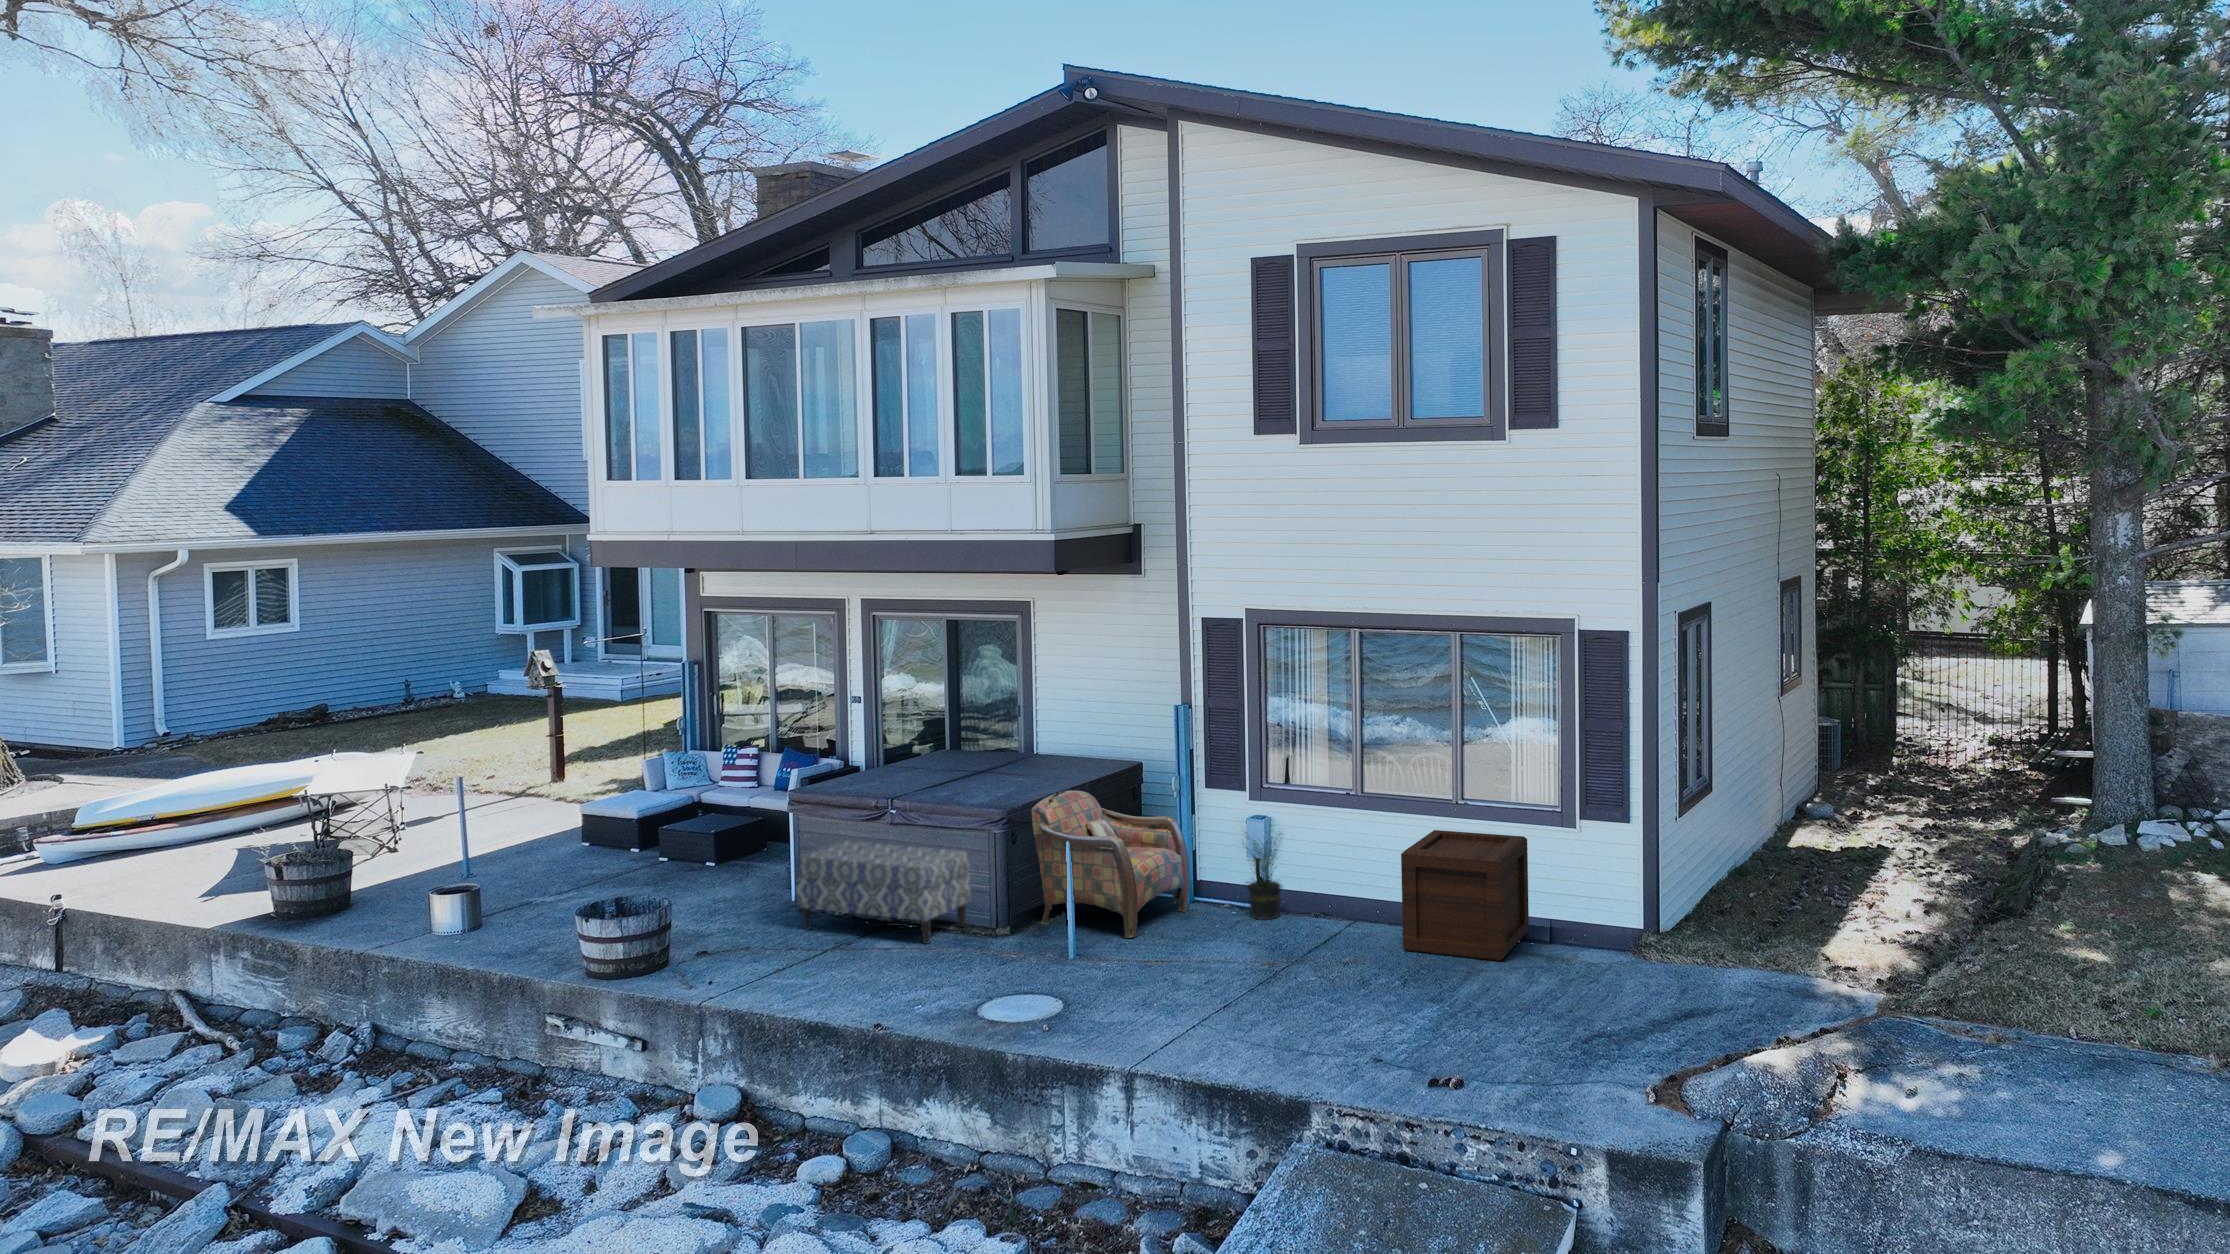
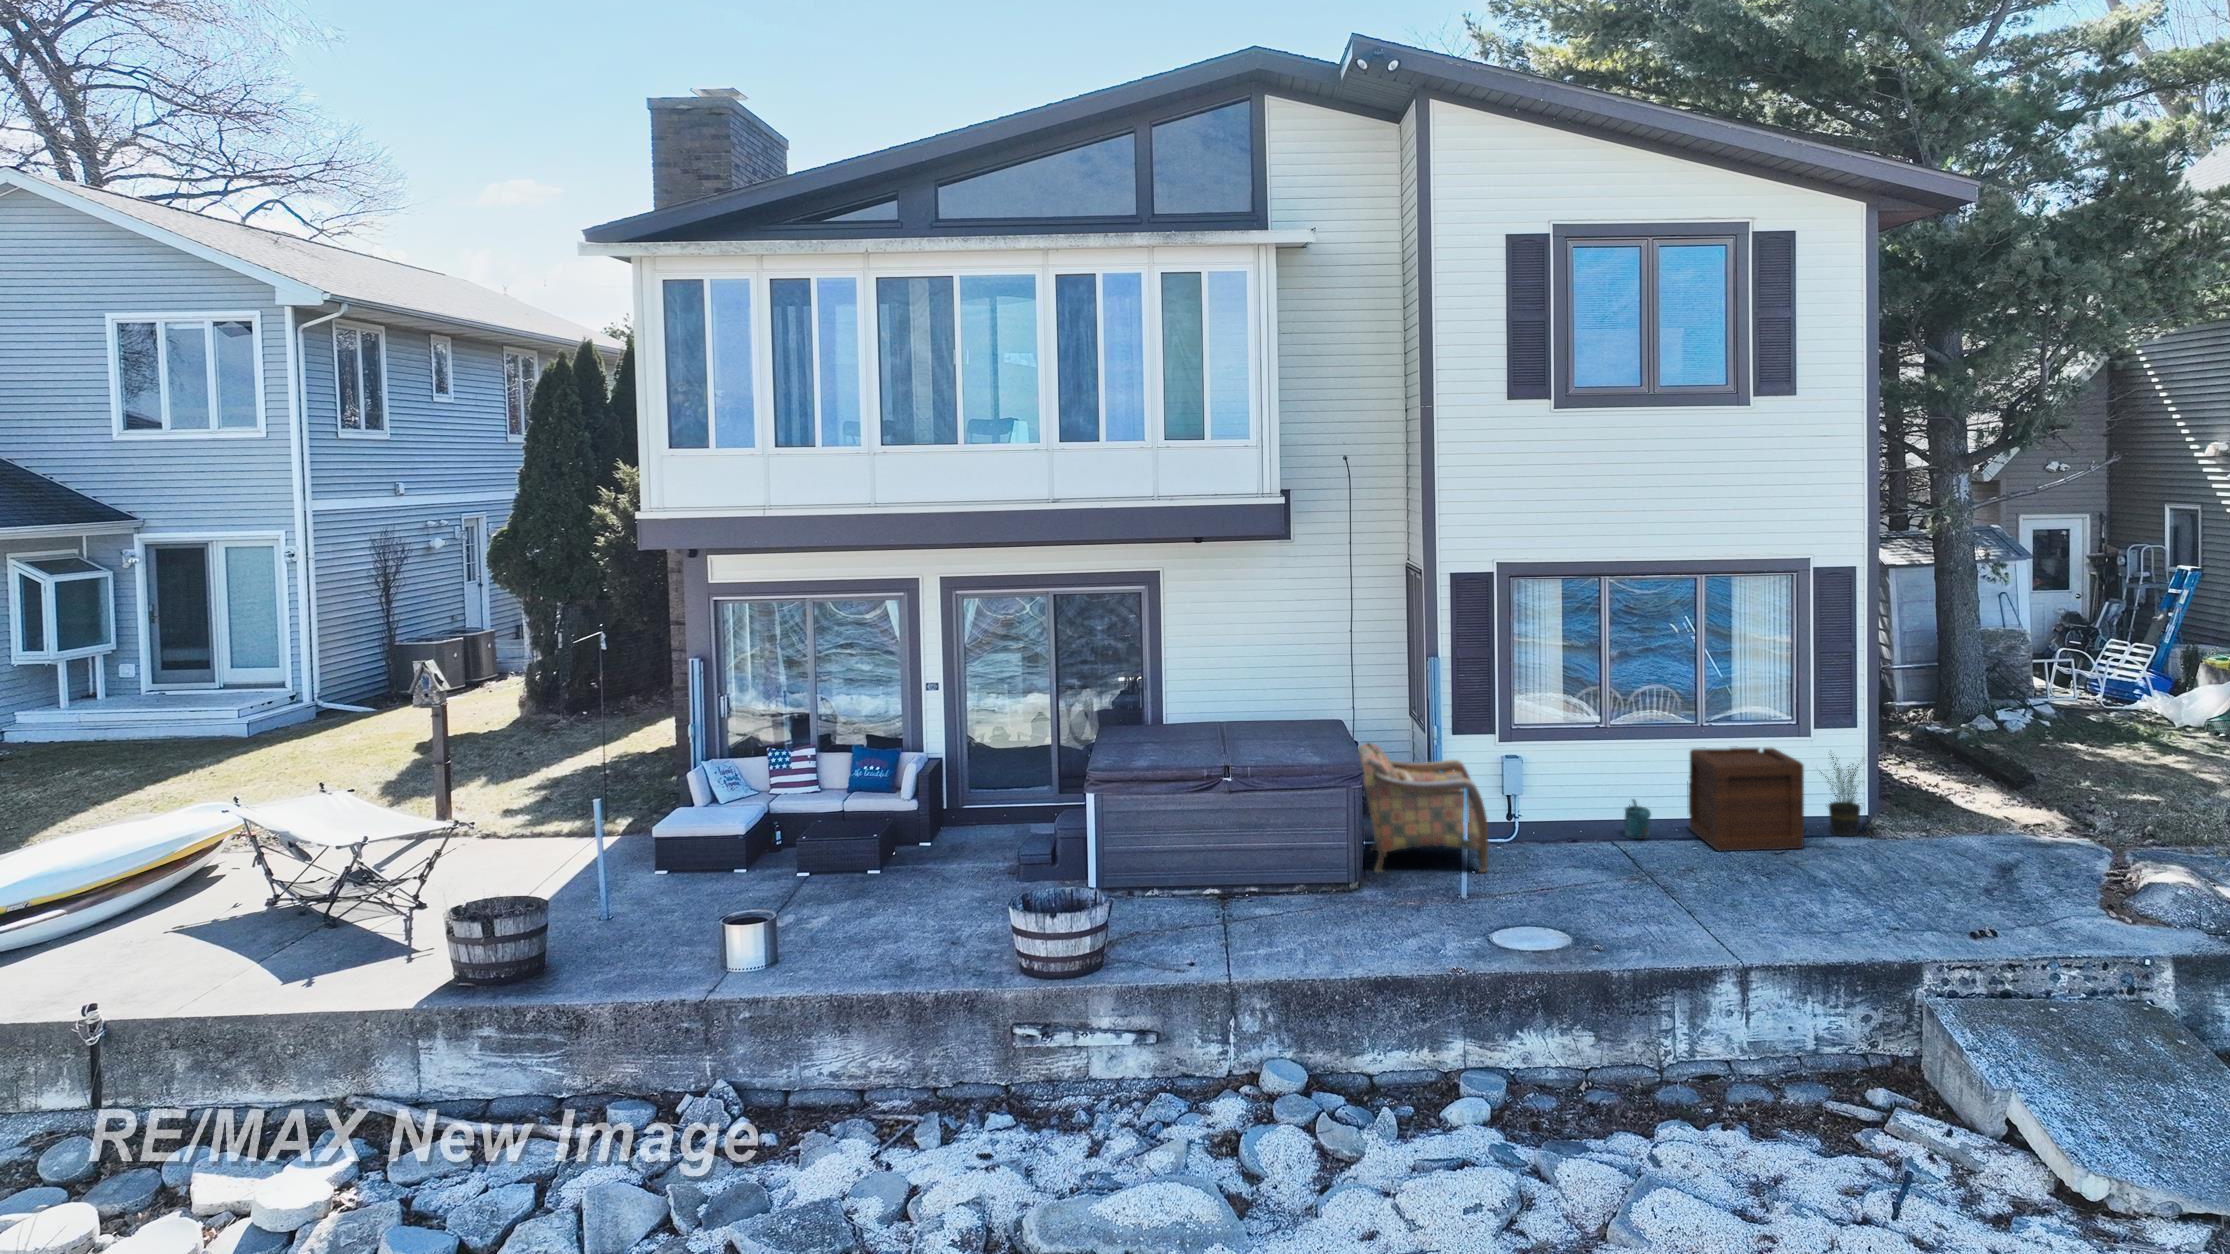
potted plant: present [1243,830,1282,920] -> present [1821,753,1861,837]
bench: present [795,840,970,944] -> none [1159,808,1324,907]
watering can: none [1346,881,1382,927] -> present [1624,800,1651,839]

